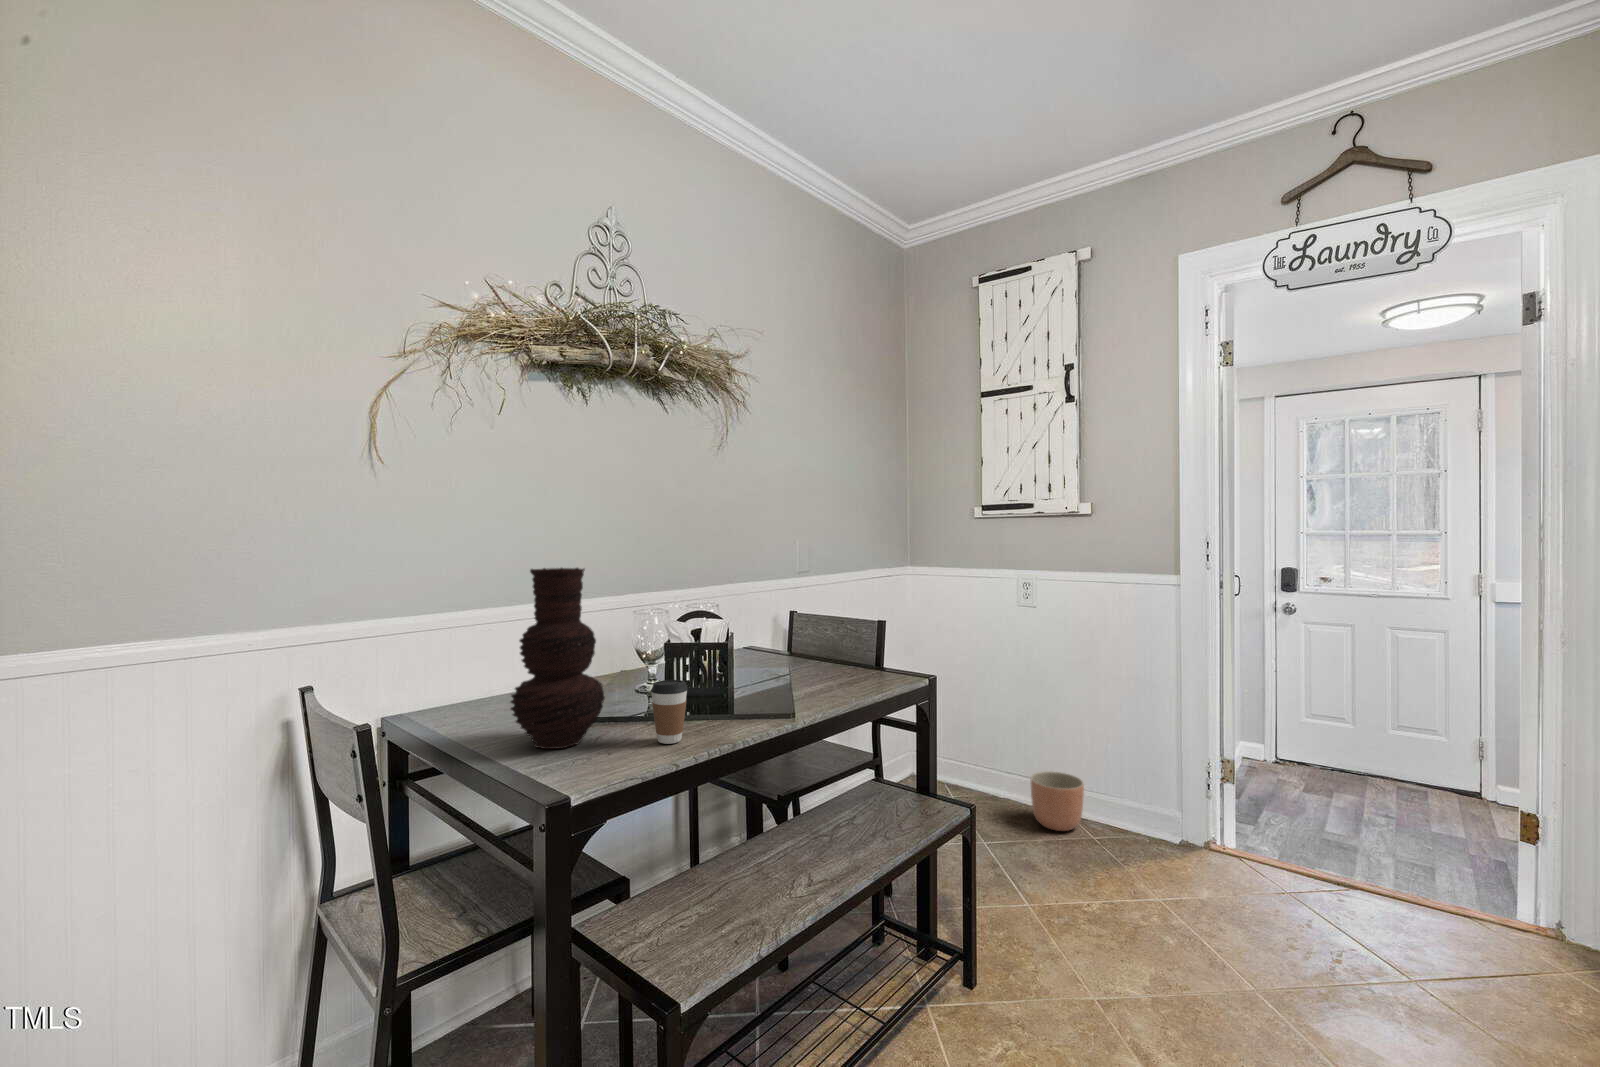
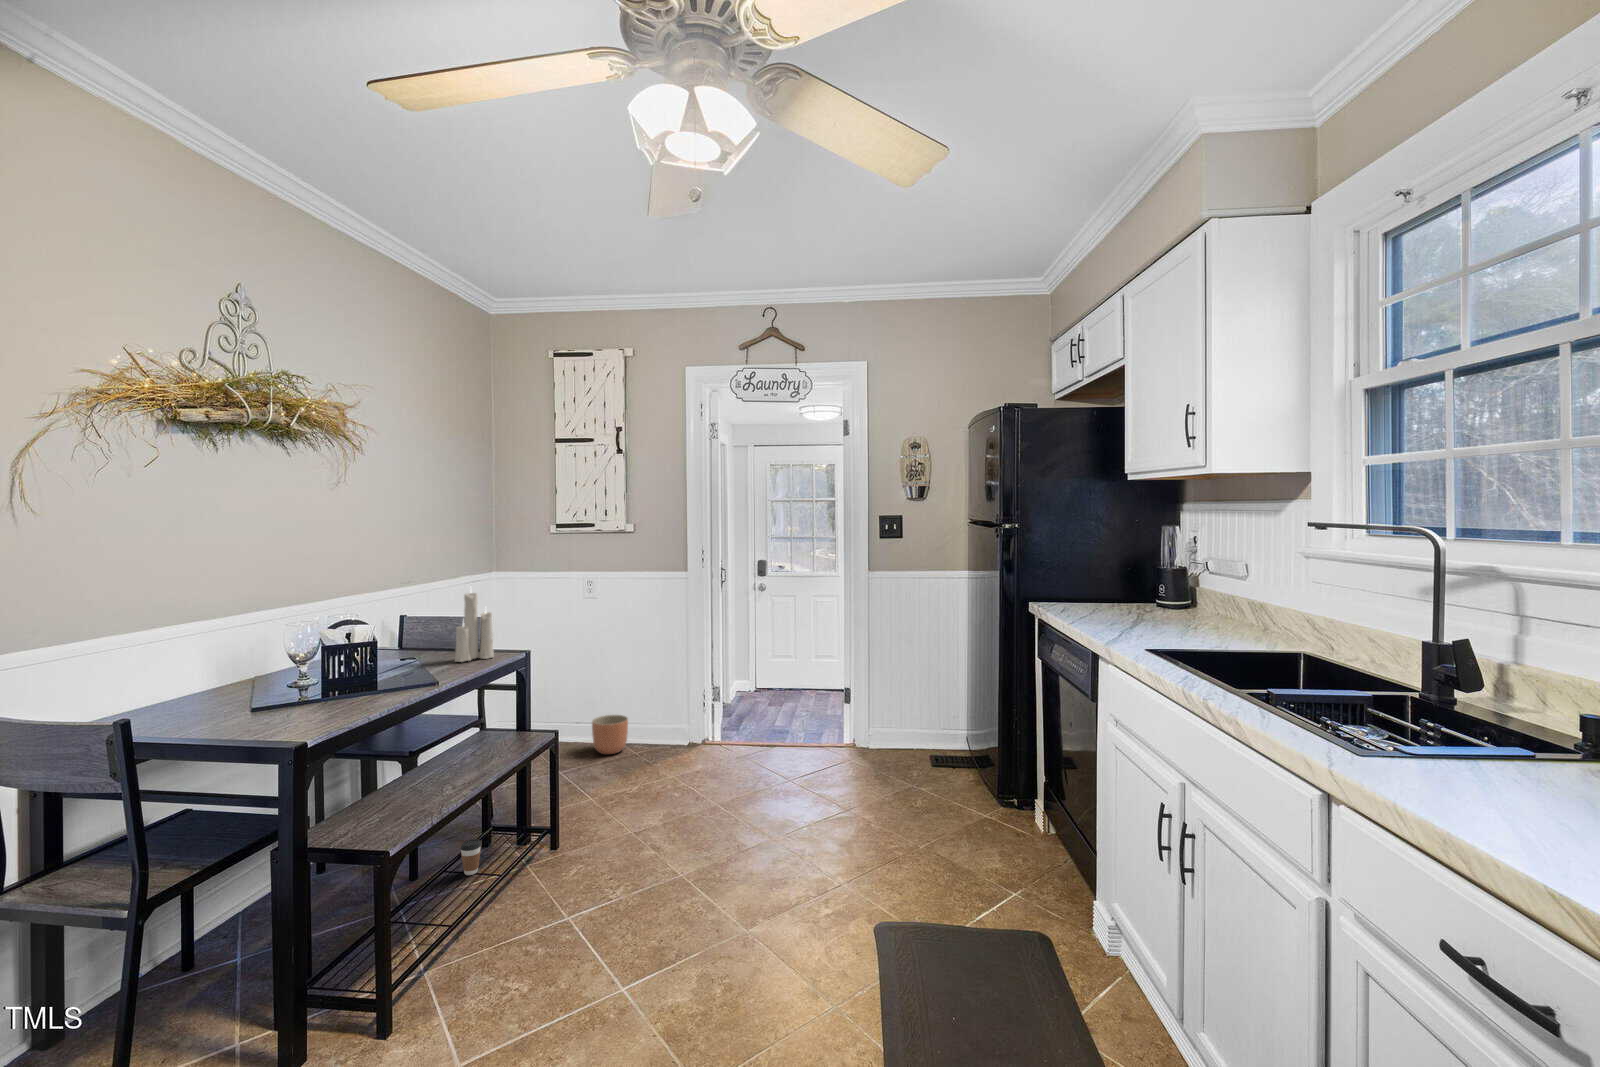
candle: none [833,565,887,682] -> present [455,593,494,662]
vase: present [511,568,605,749] -> none [220,596,300,725]
coffee cup: present [651,680,687,744] -> present [461,839,481,875]

